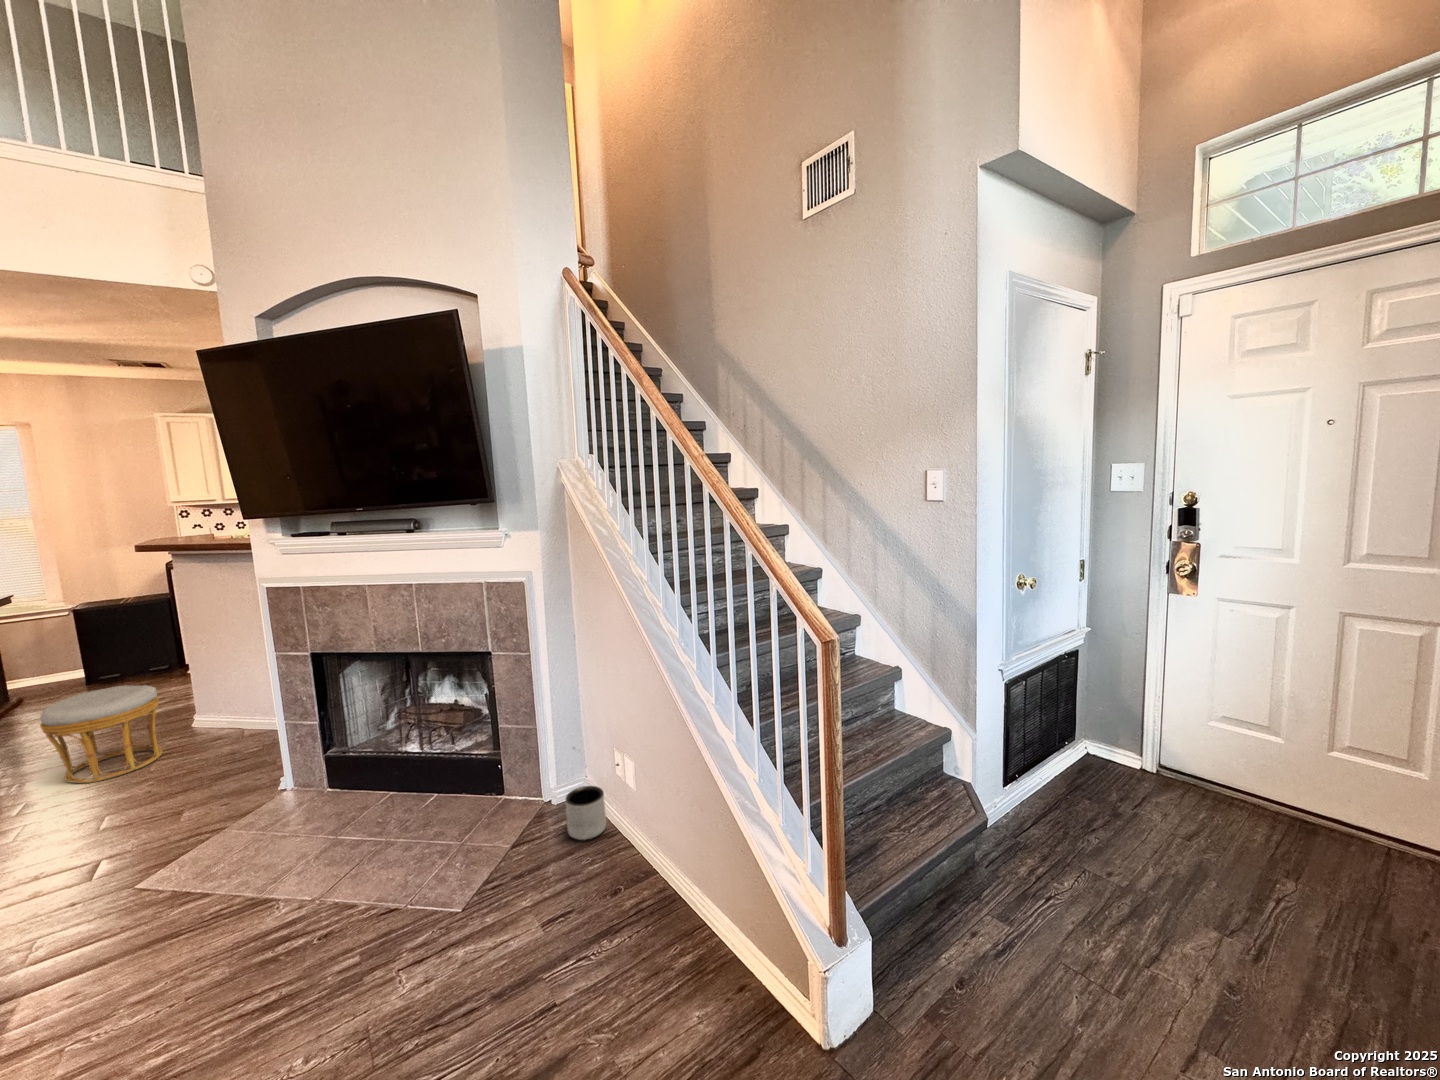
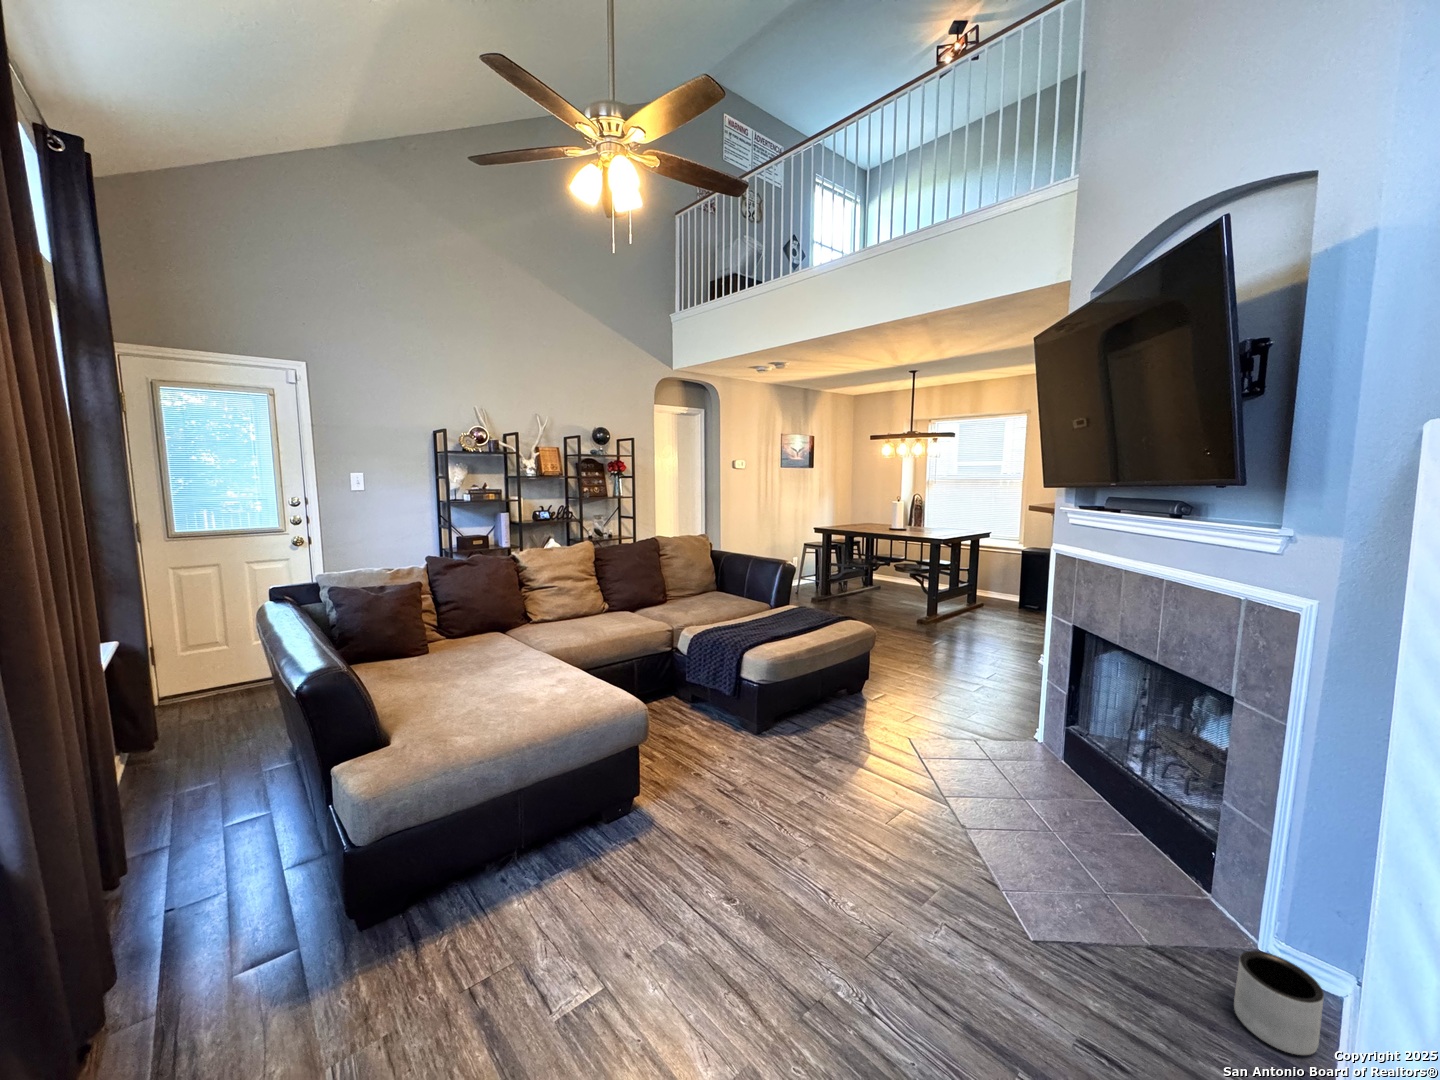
ottoman: present [40,685,162,783] -> none [942,607,1007,673]

